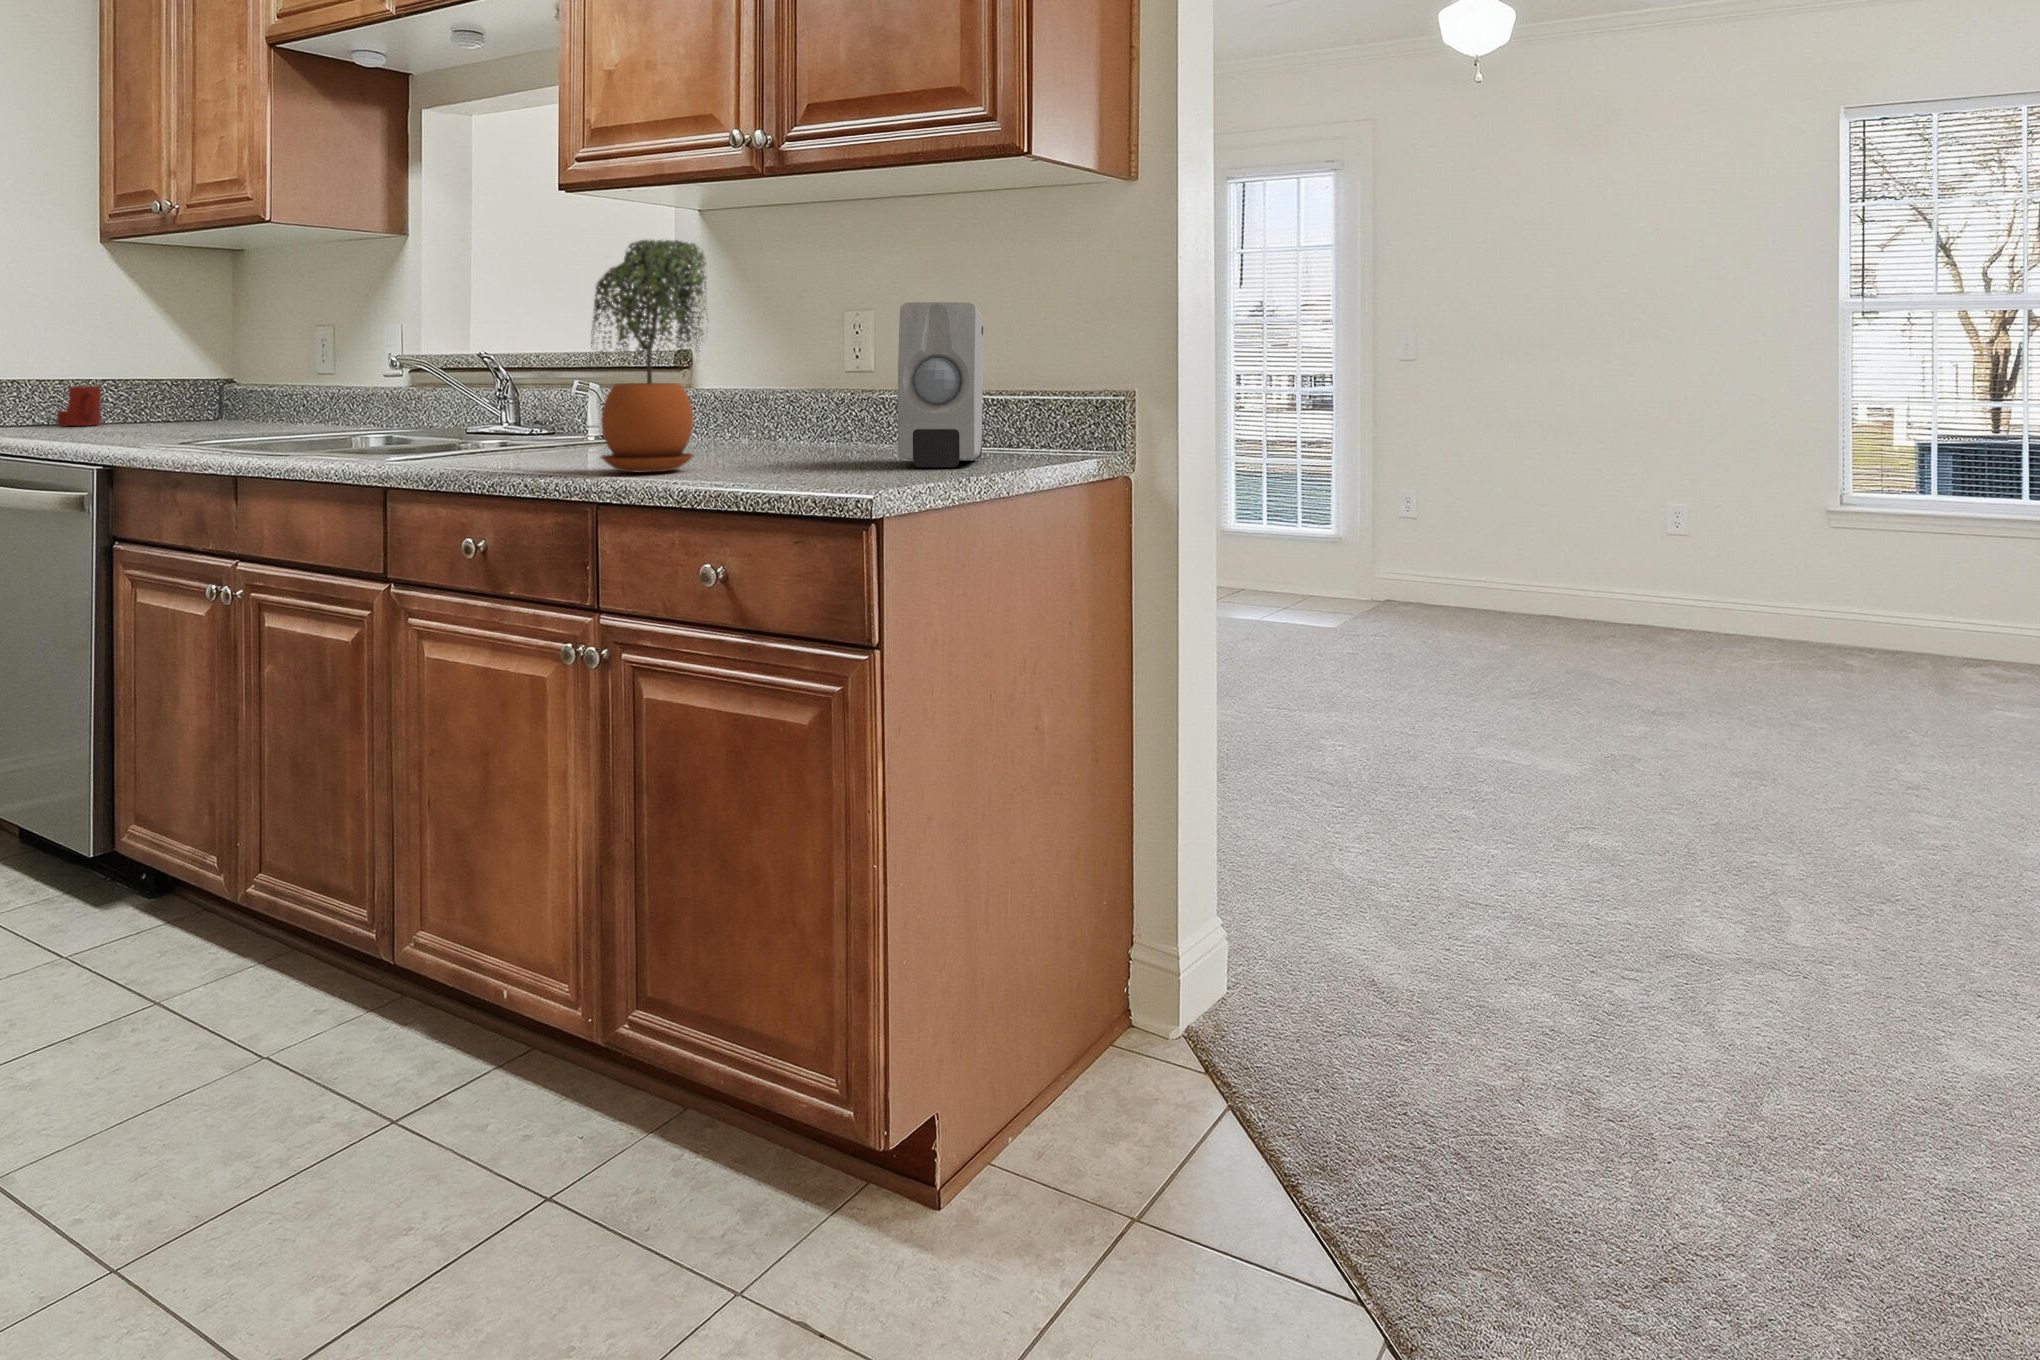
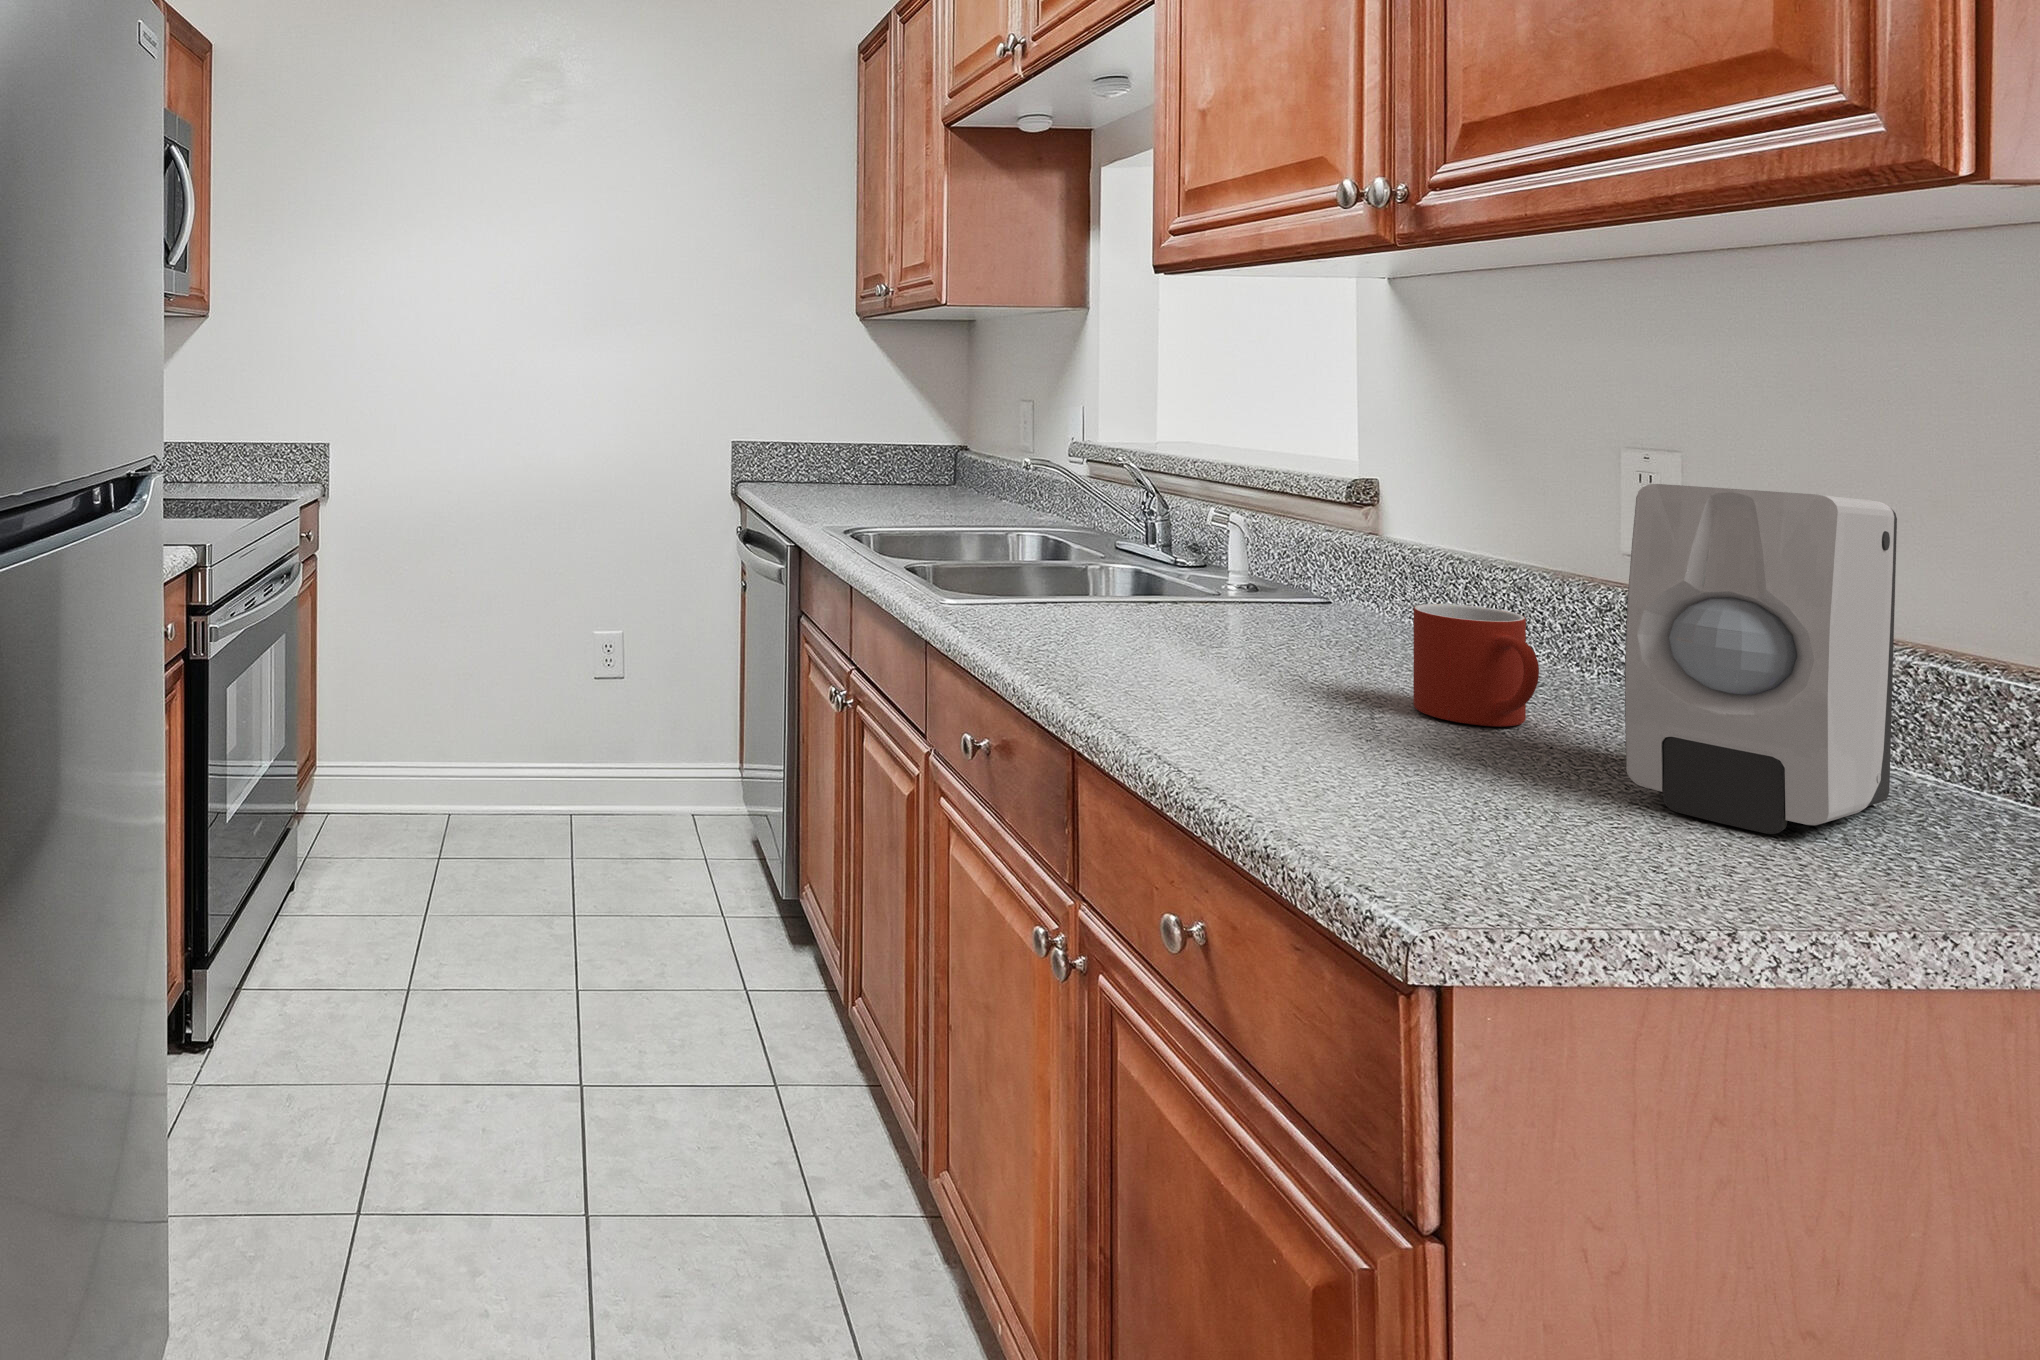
potted plant: present [590,240,707,473] -> none [1078,361,1289,707]
mug: present [57,386,101,426] -> present [1413,604,1539,726]

